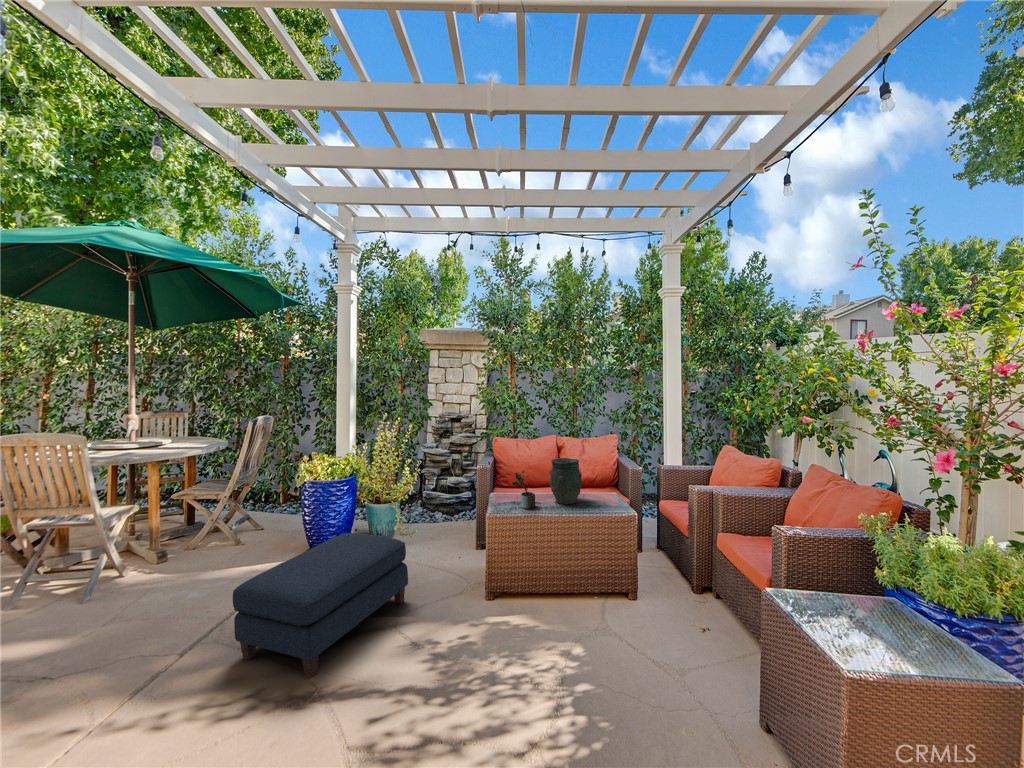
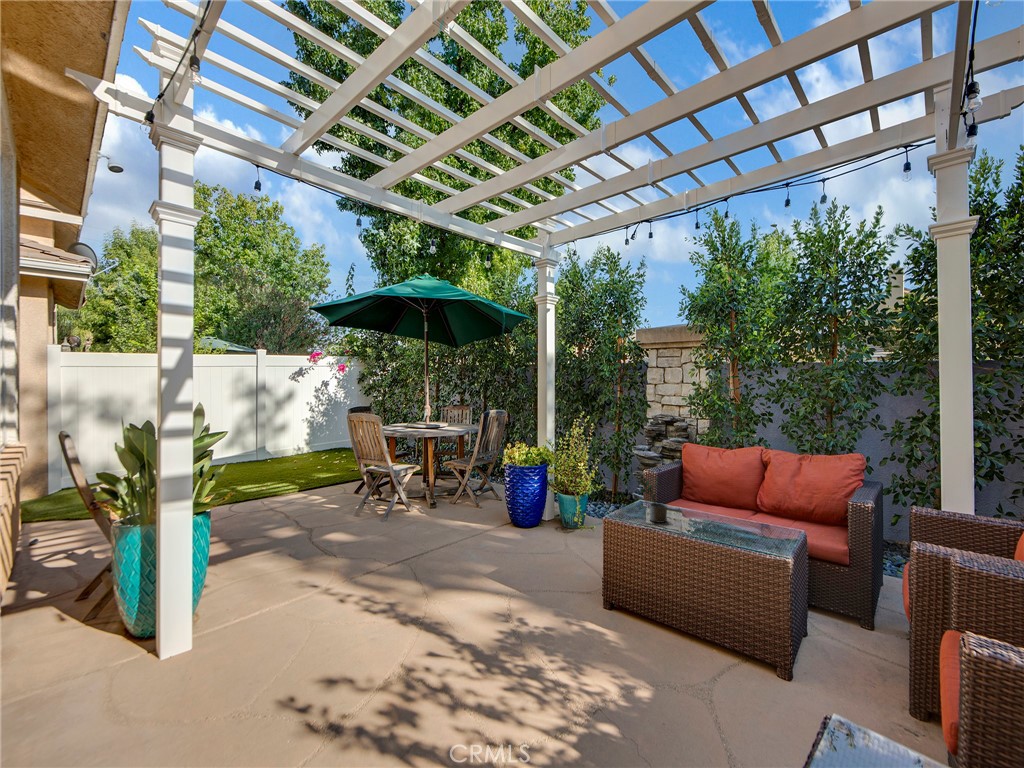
vase: present [550,458,582,504] -> none [691,472,734,530]
ottoman: present [233,533,408,678] -> none [393,506,536,608]

